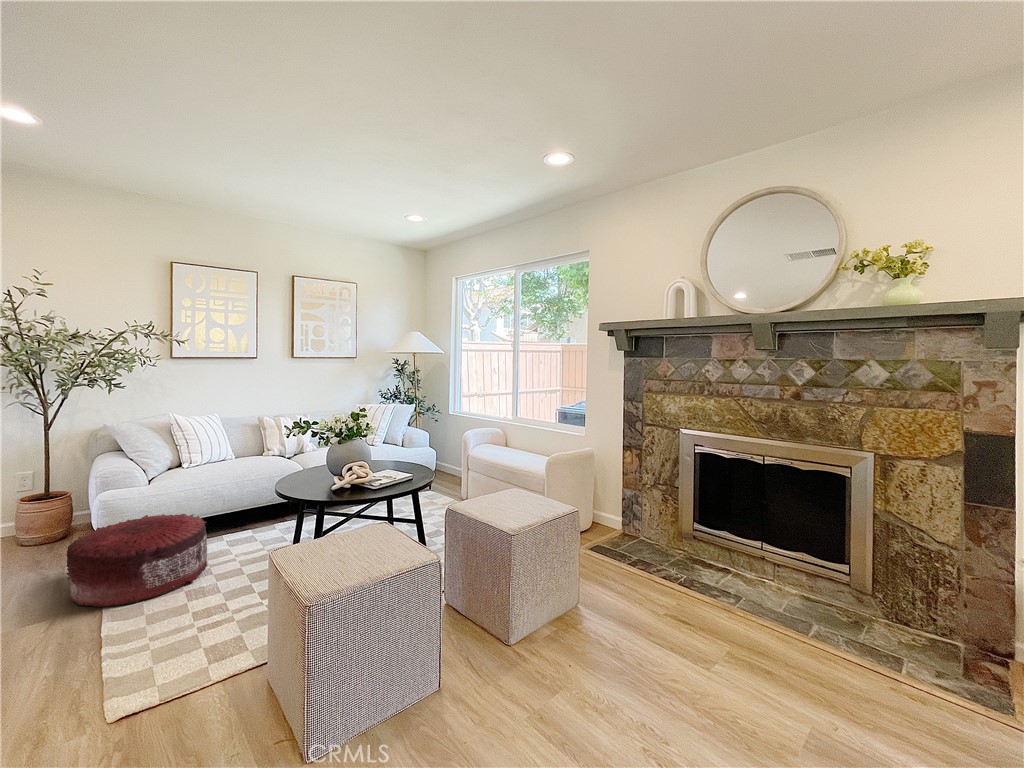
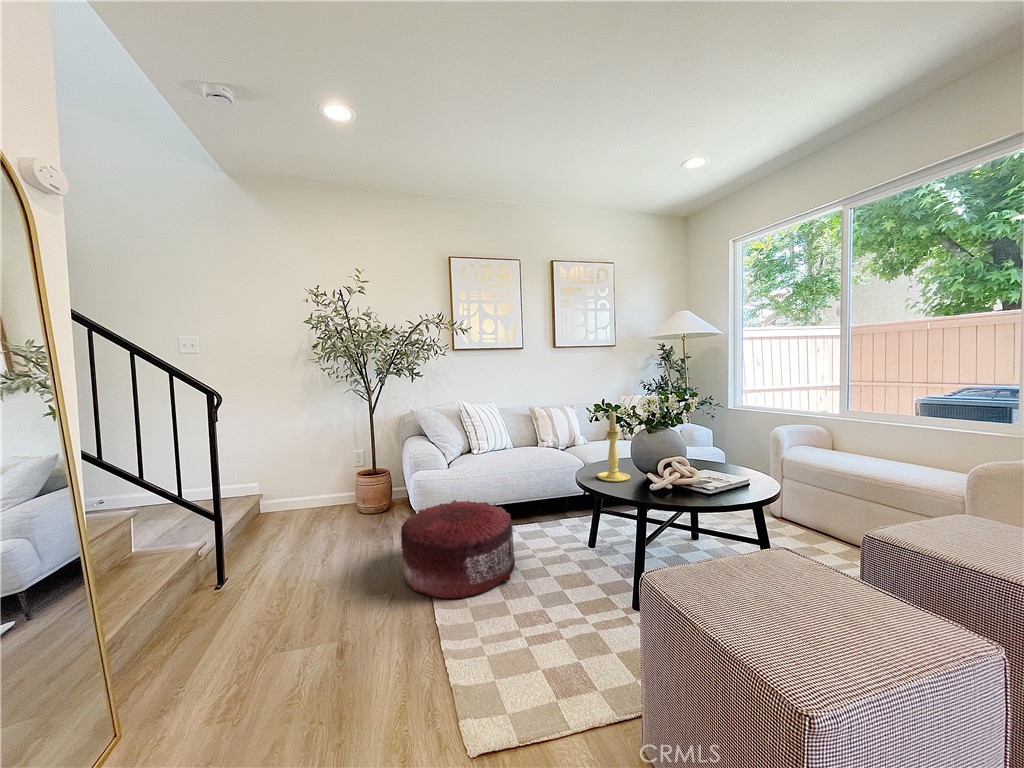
candle holder: none [294,427,324,485] -> present [597,411,630,482]

